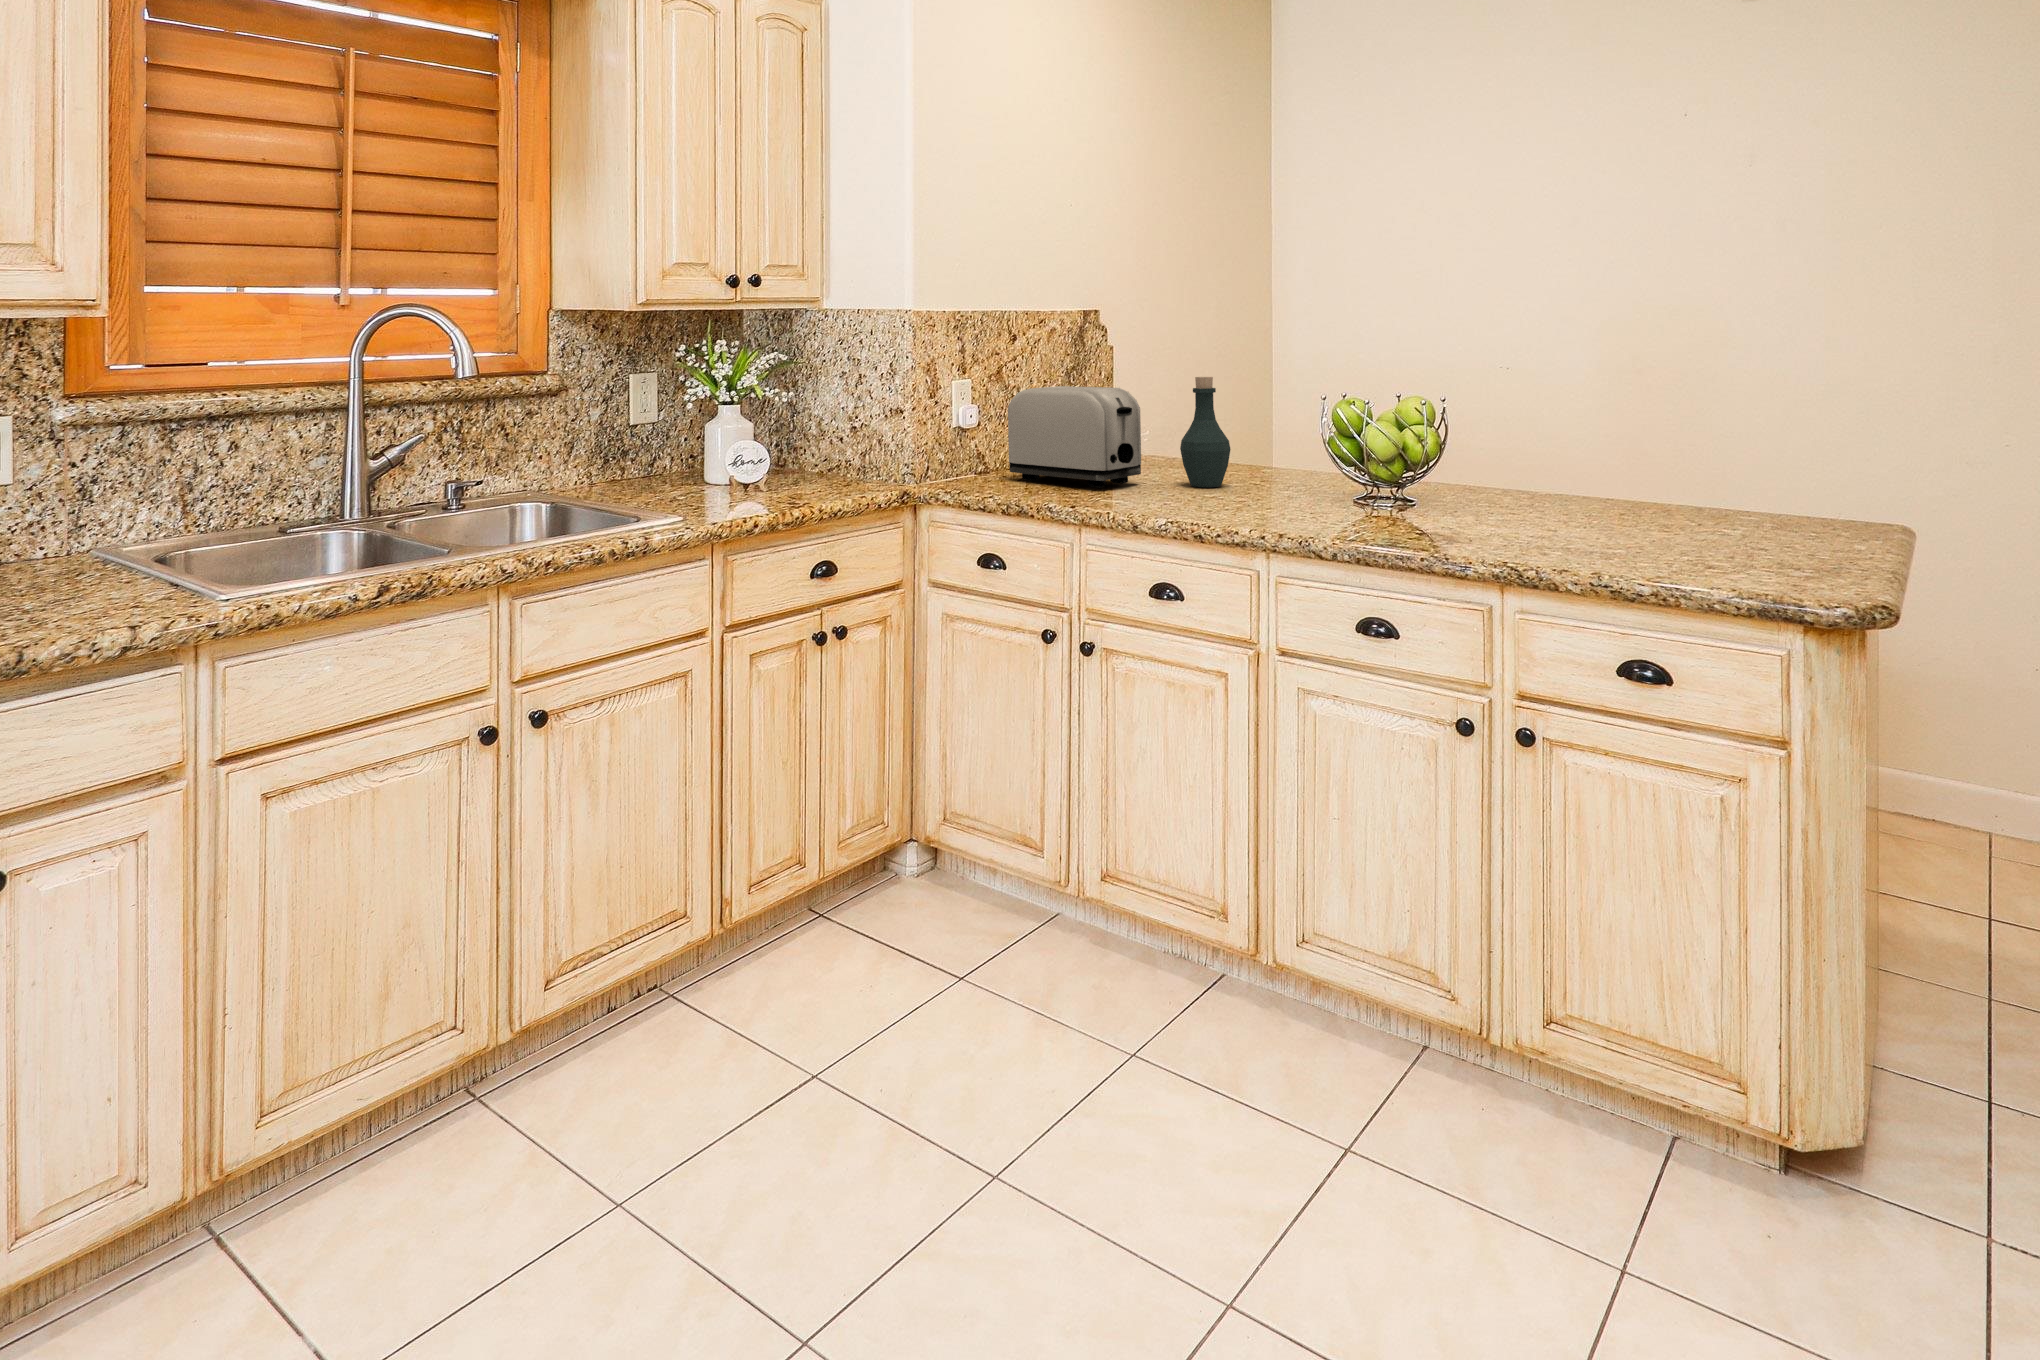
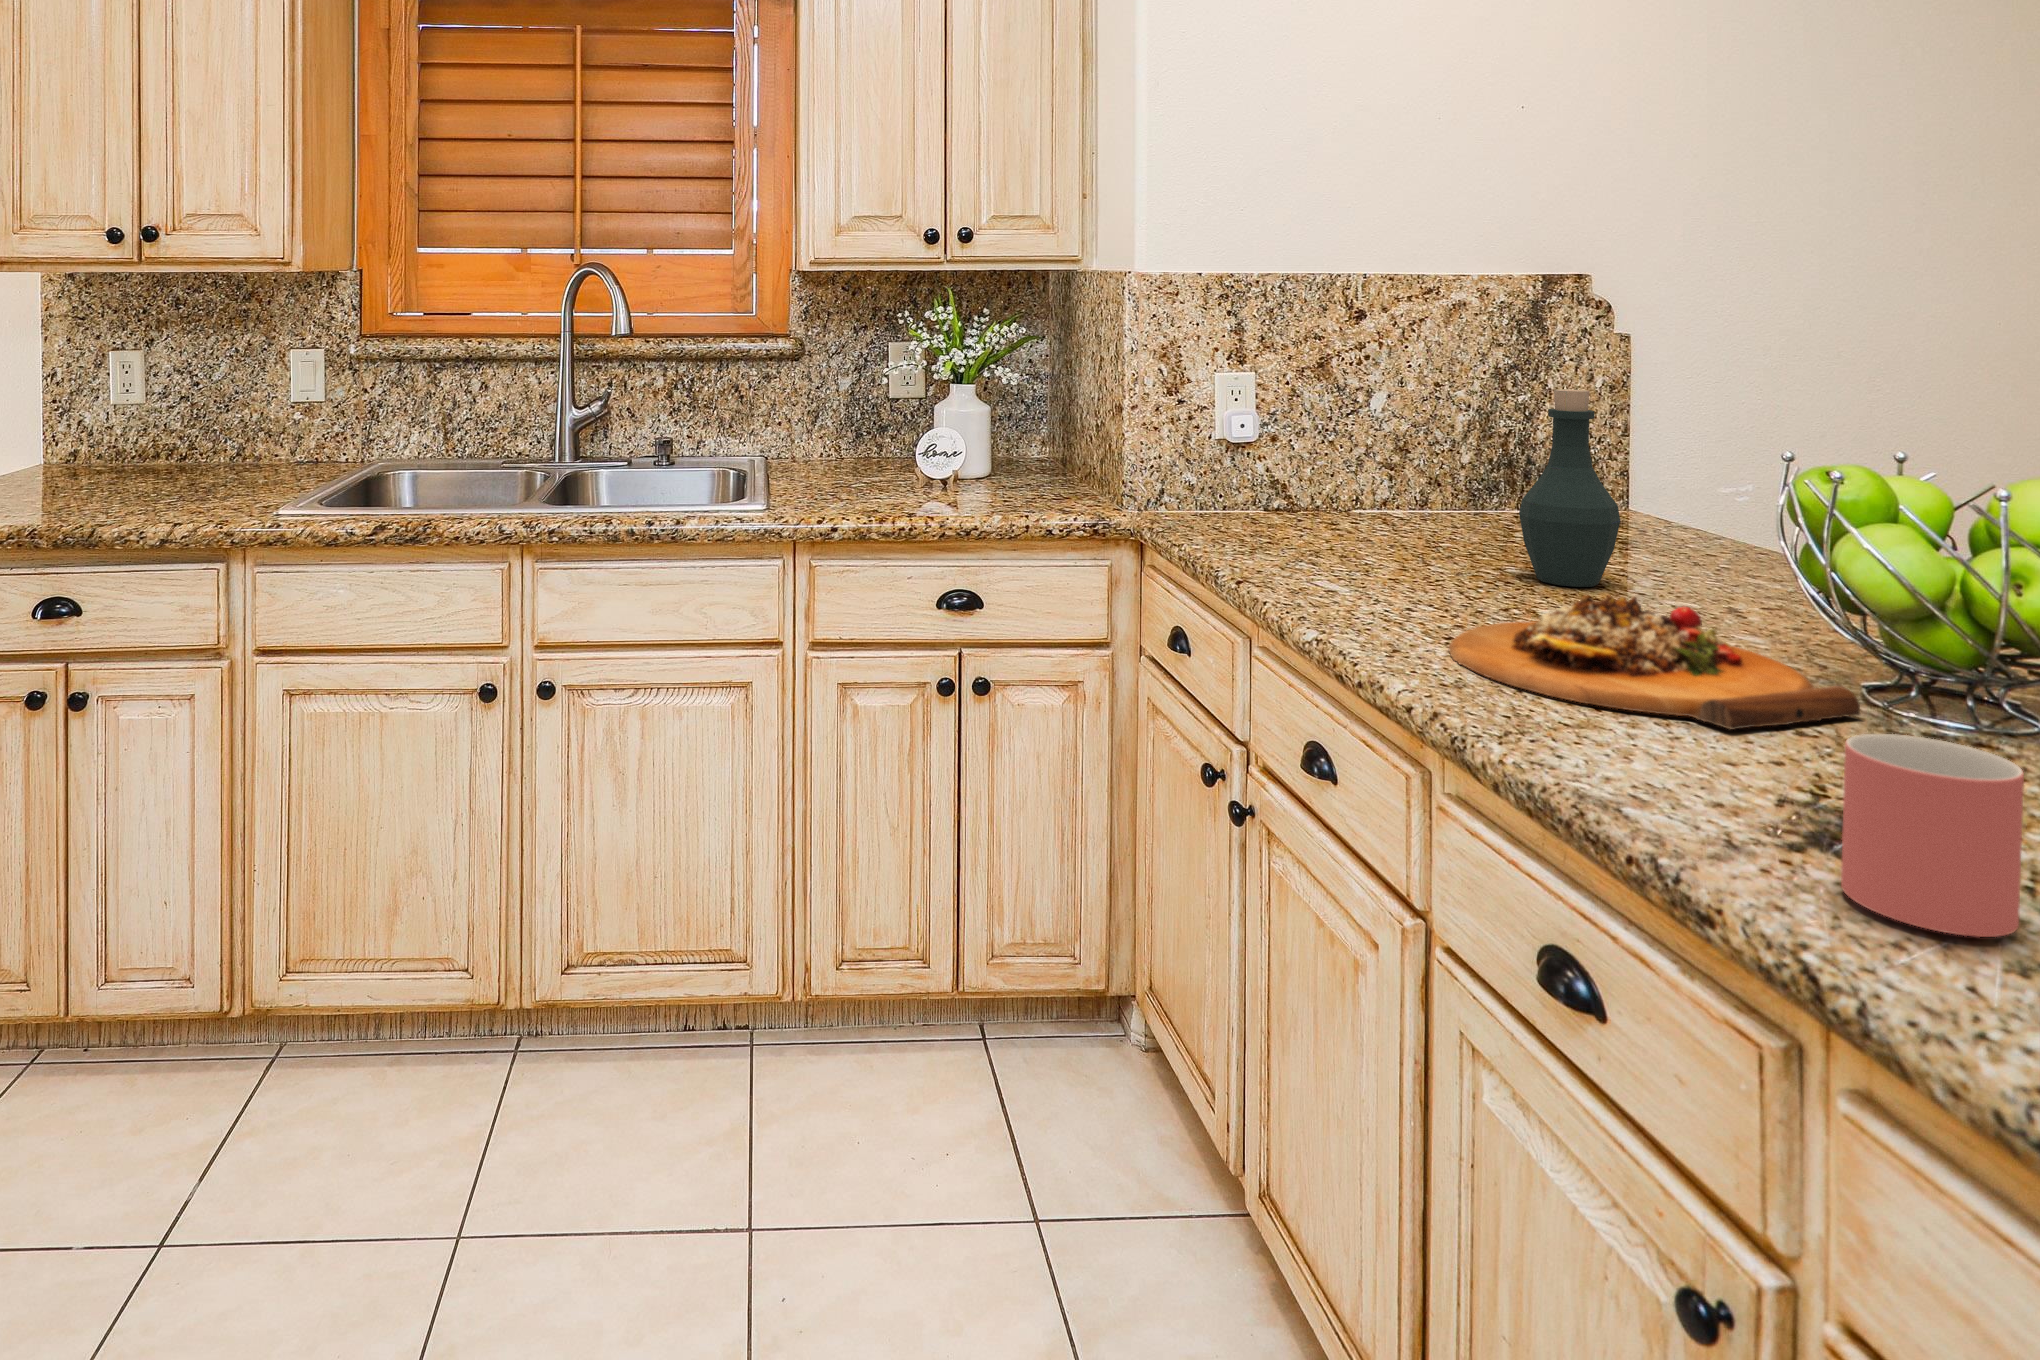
toaster: present [1008,386,1141,488] -> none [1282,389,1461,555]
cutting board: none [1249,476,1434,527] -> present [1449,595,1861,729]
mug: none [1573,494,1635,562] -> present [1841,734,2024,937]

